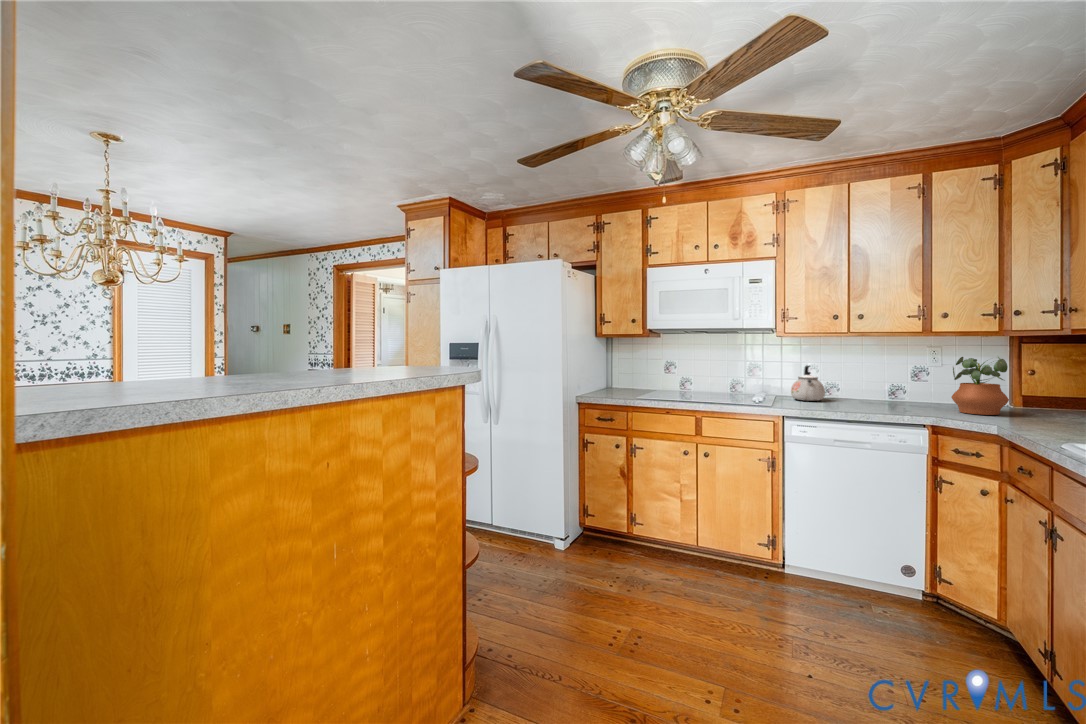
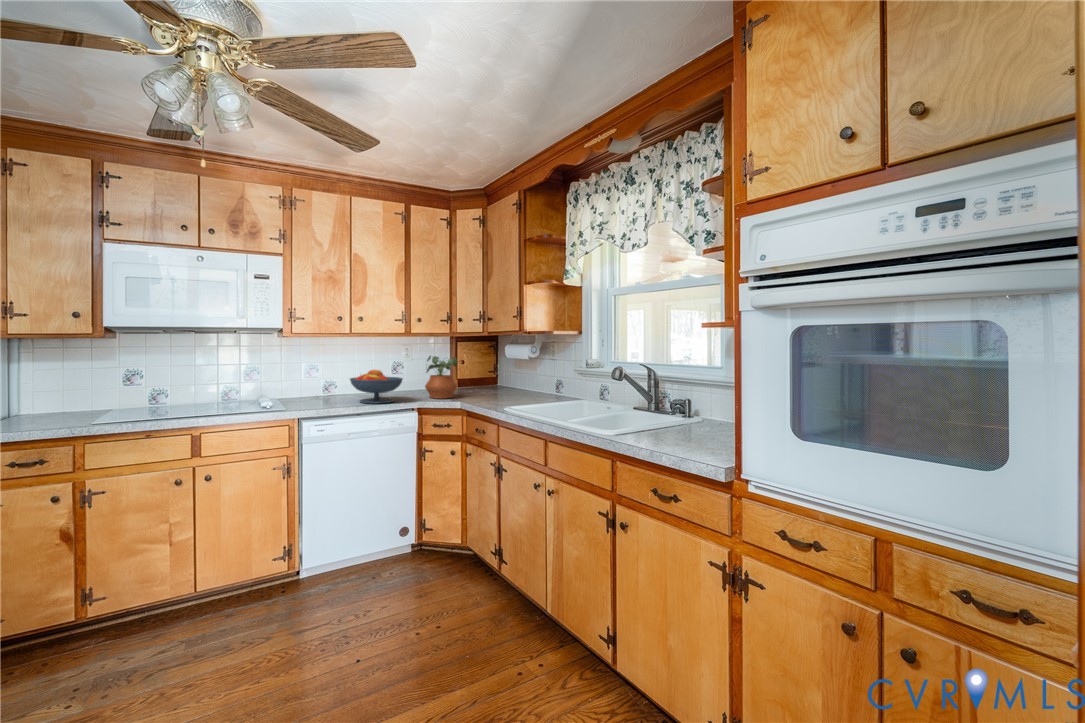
kettle: present [791,366,825,401] -> none [298,364,331,399]
fruit bowl: none [842,372,913,411] -> present [350,370,403,403]

